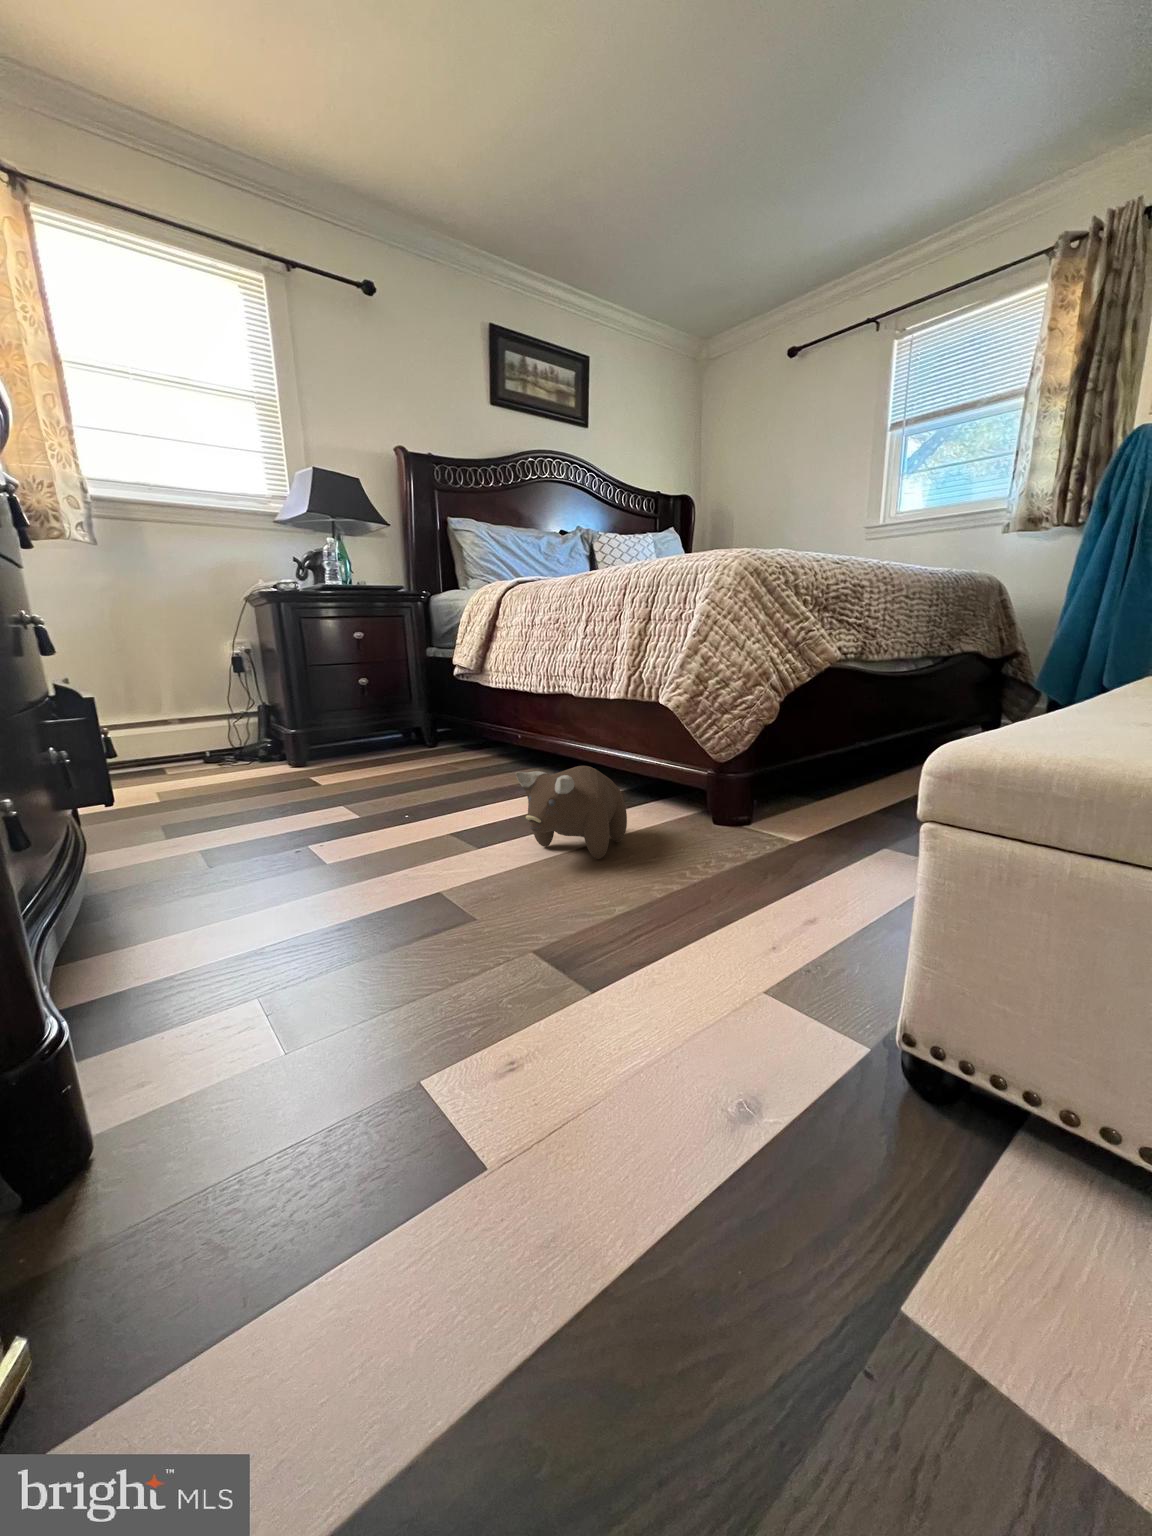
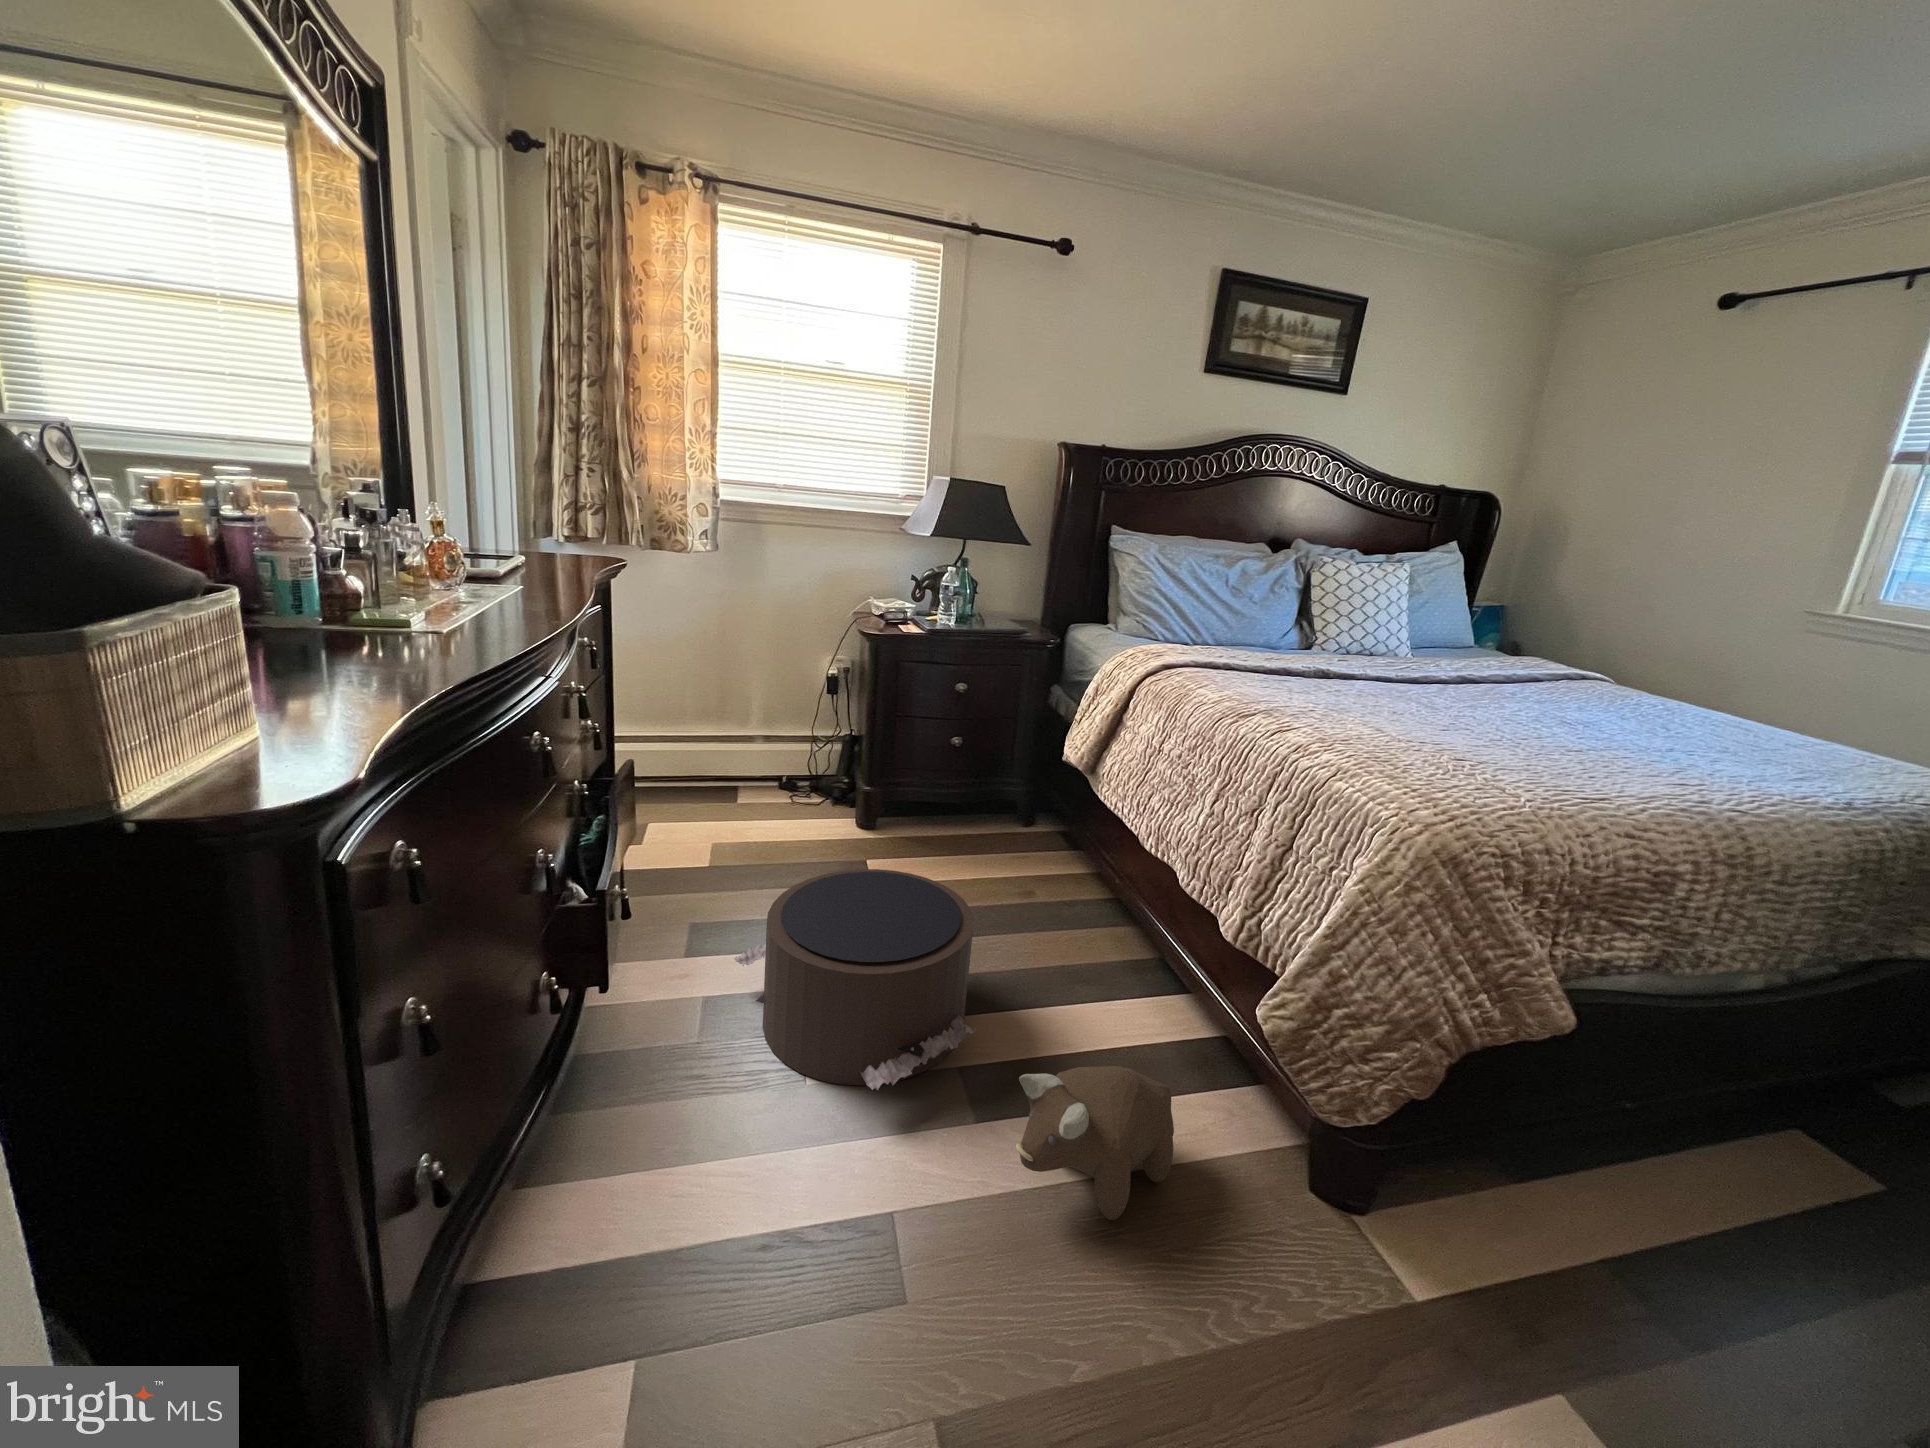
pouf: none [229,727,459,860] -> present [734,869,977,1090]

